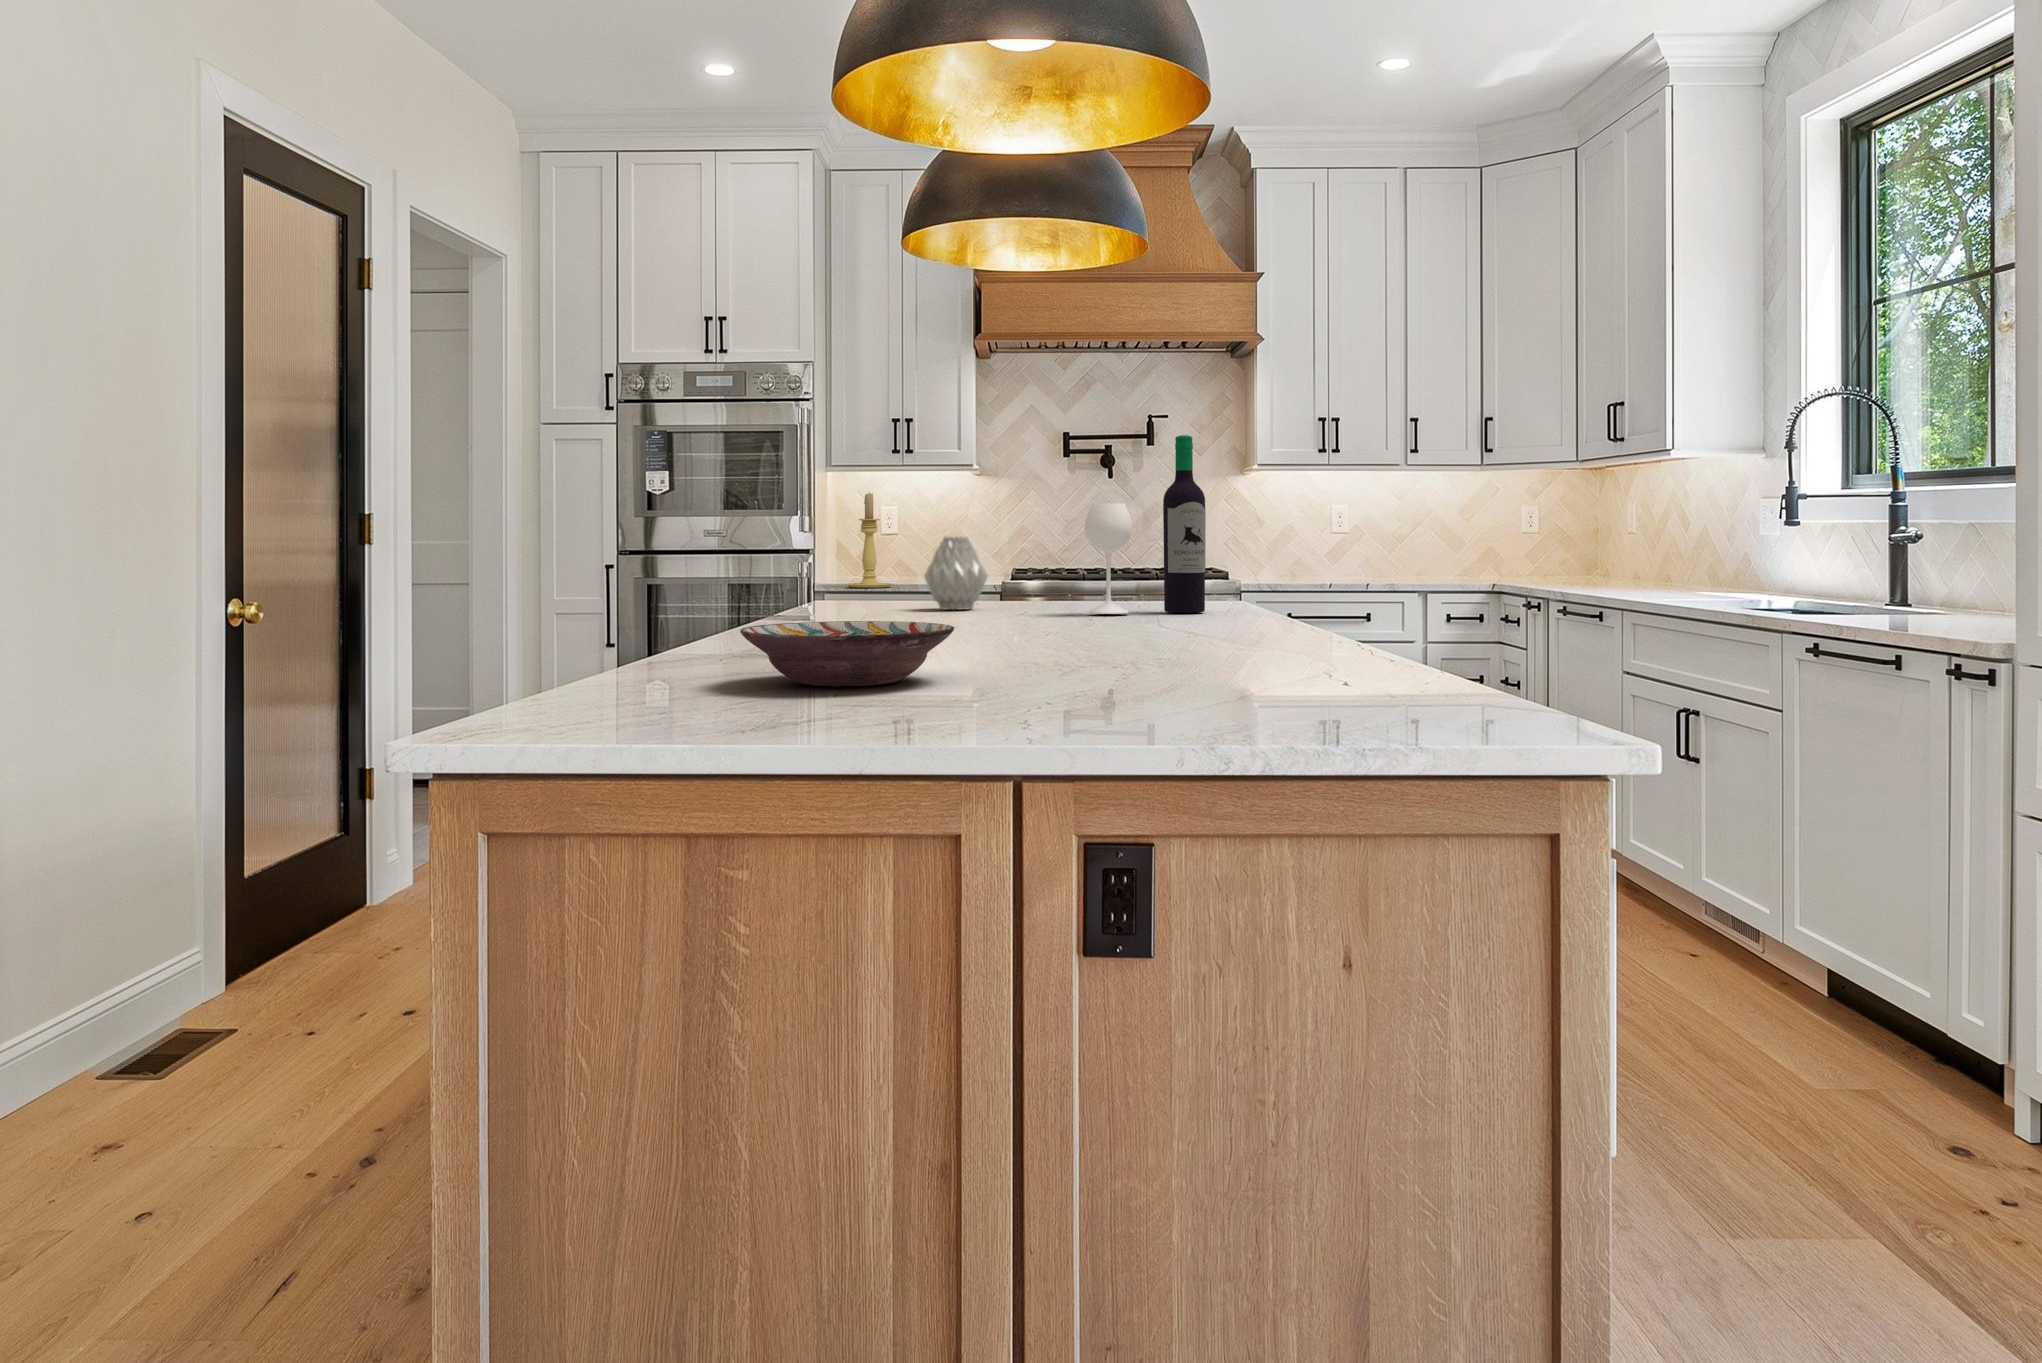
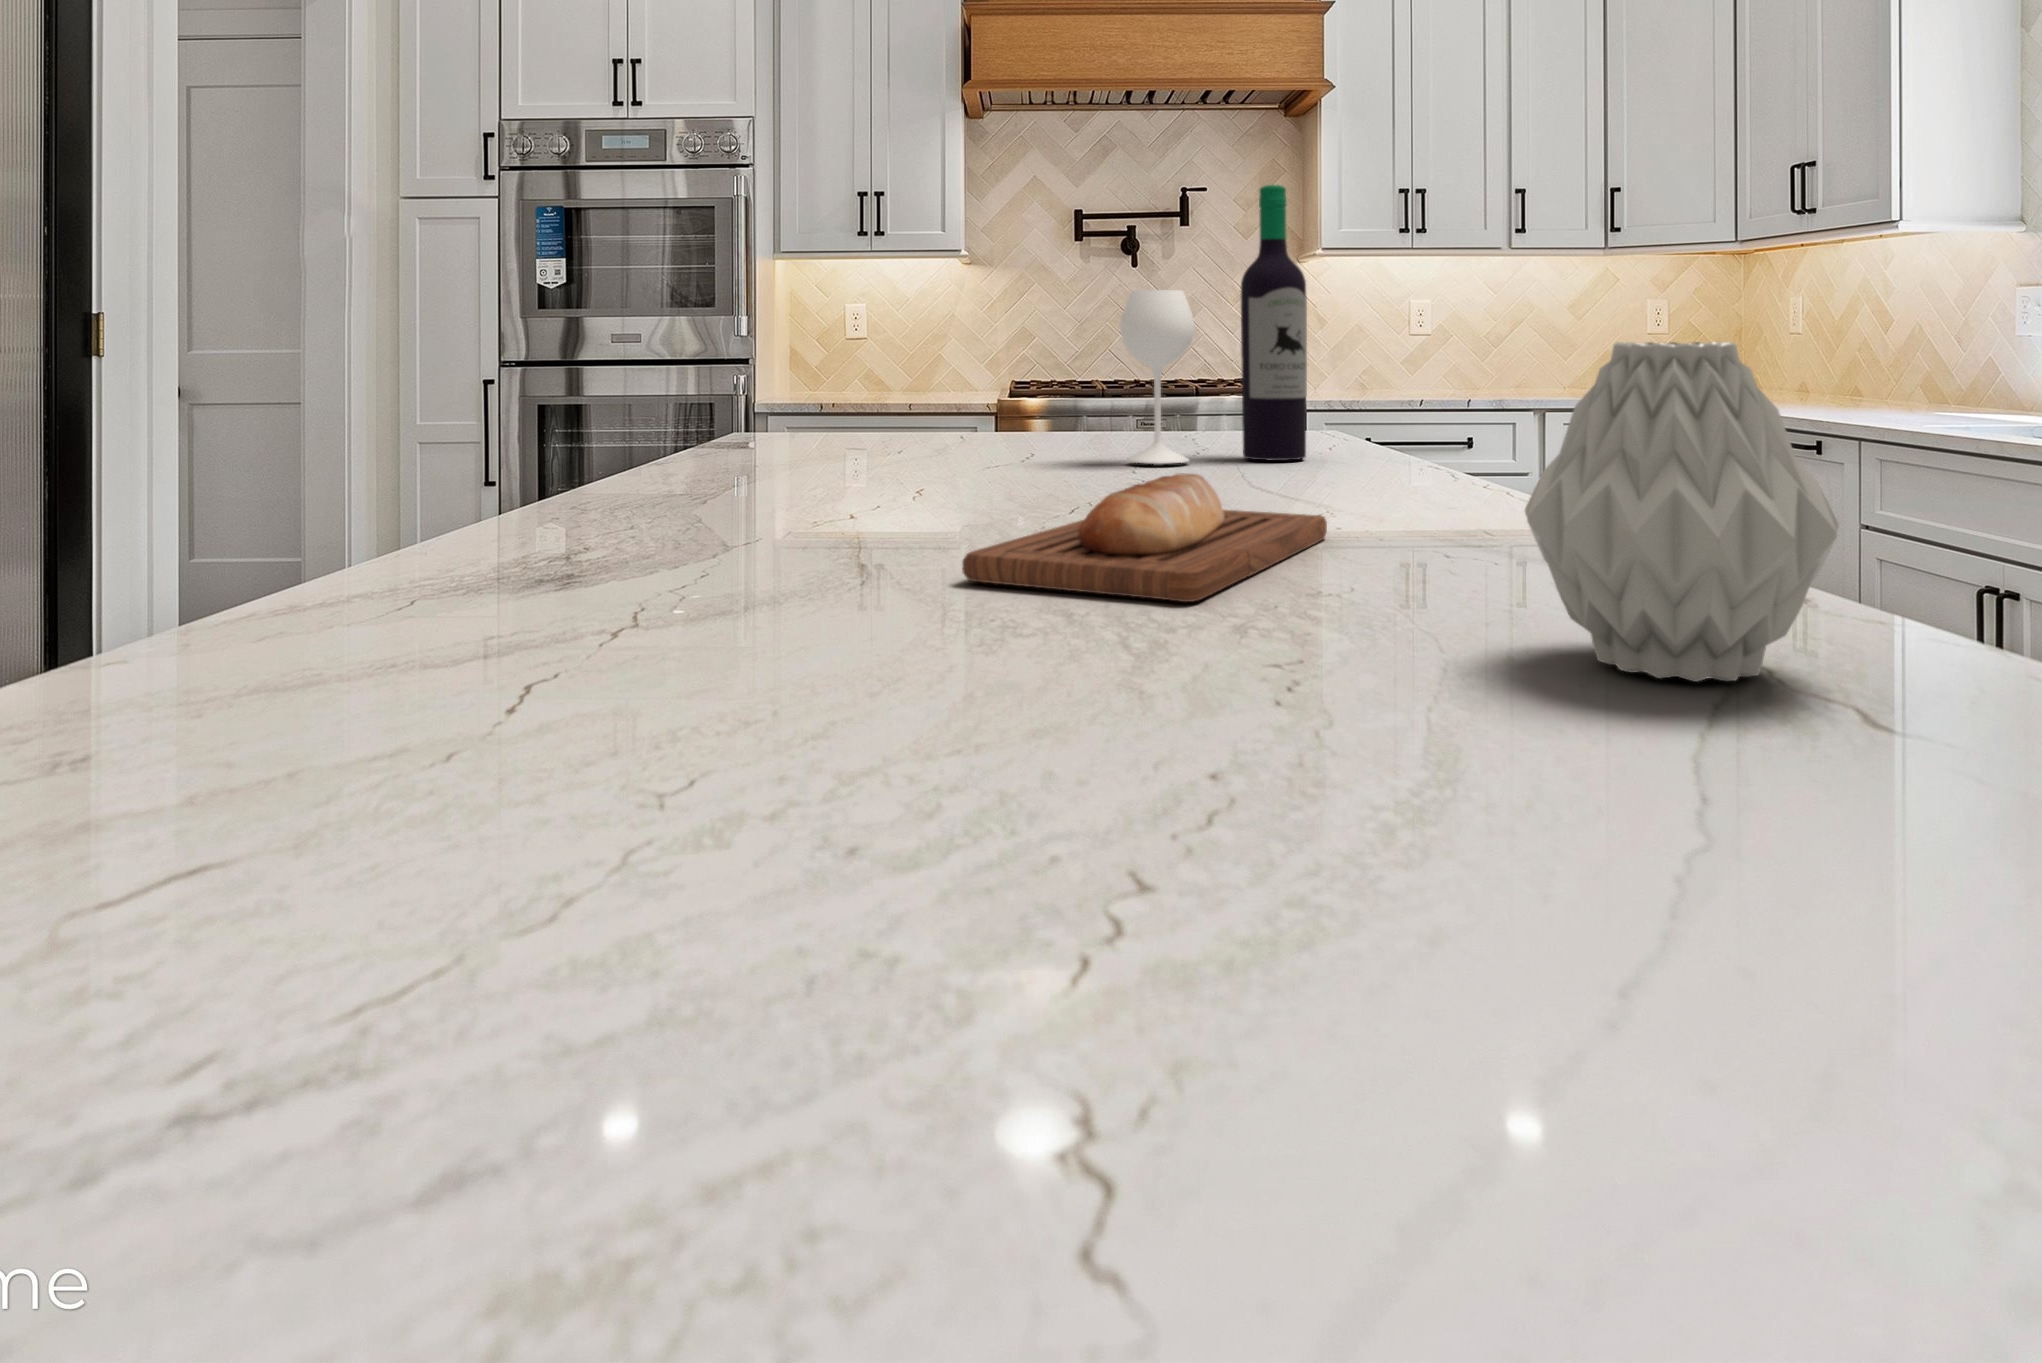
candle holder: present [847,493,892,588] -> none [798,284,858,407]
vase: present [924,537,988,610] -> present [1525,342,1839,682]
bread loaf: none [993,604,1182,654] -> present [962,473,1327,602]
decorative bowl: present [740,621,954,686] -> none [136,566,825,826]

